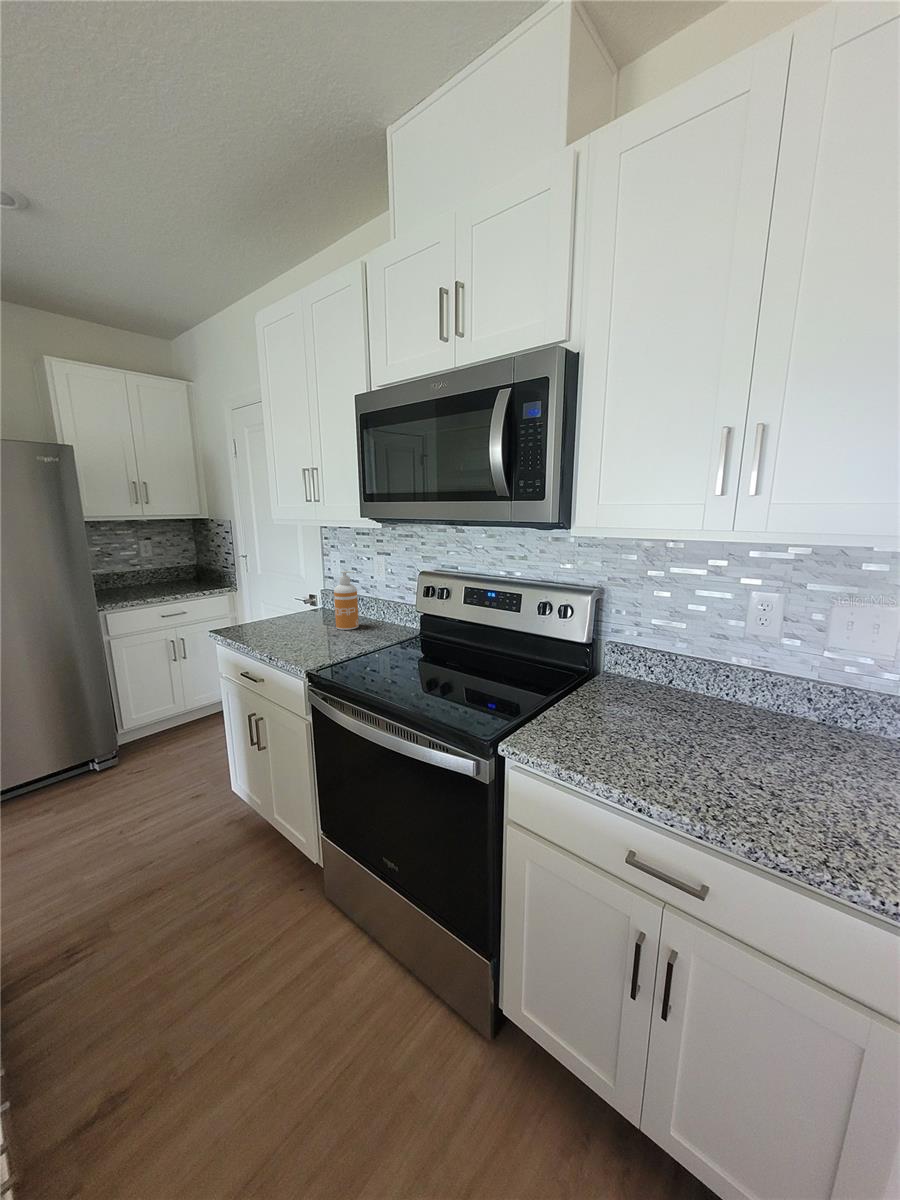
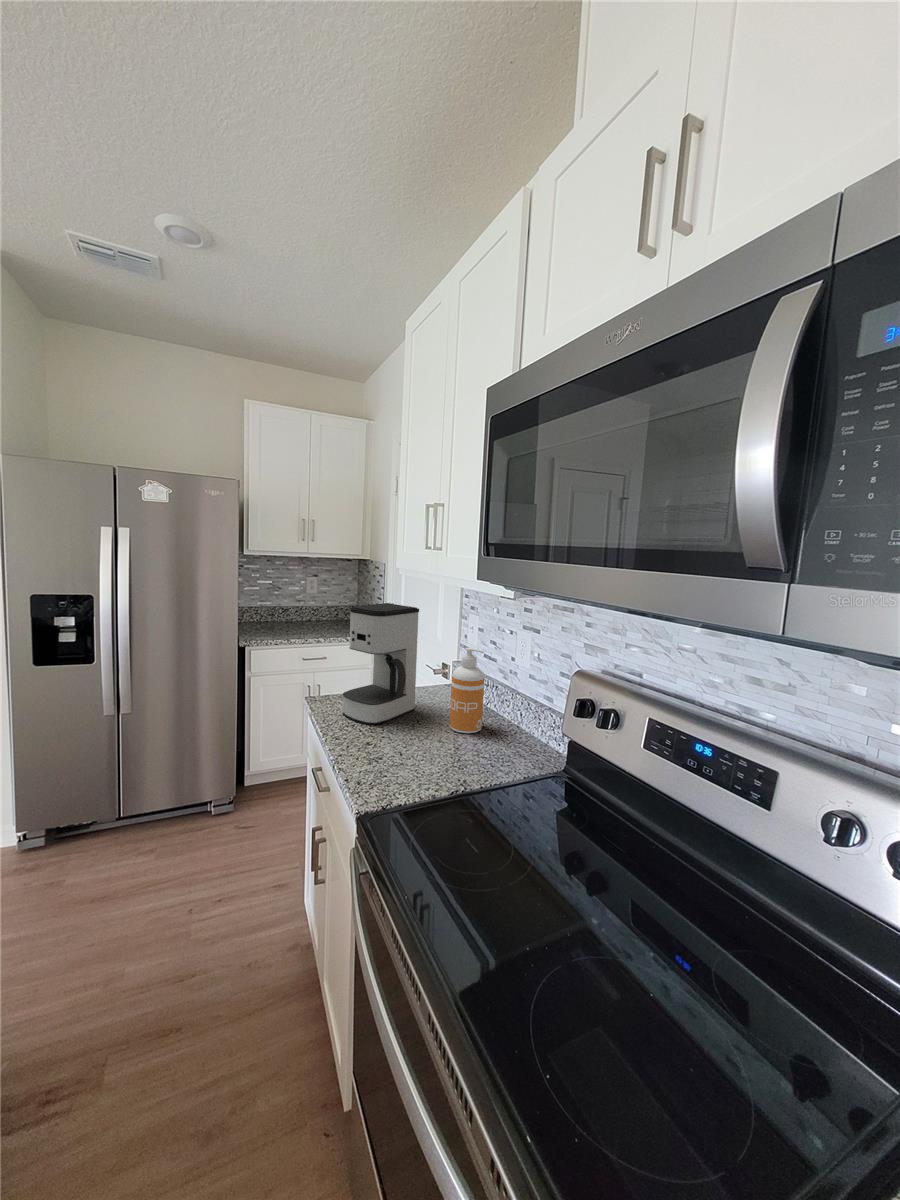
coffee maker: none [246,547,304,636] -> present [343,603,419,724]

